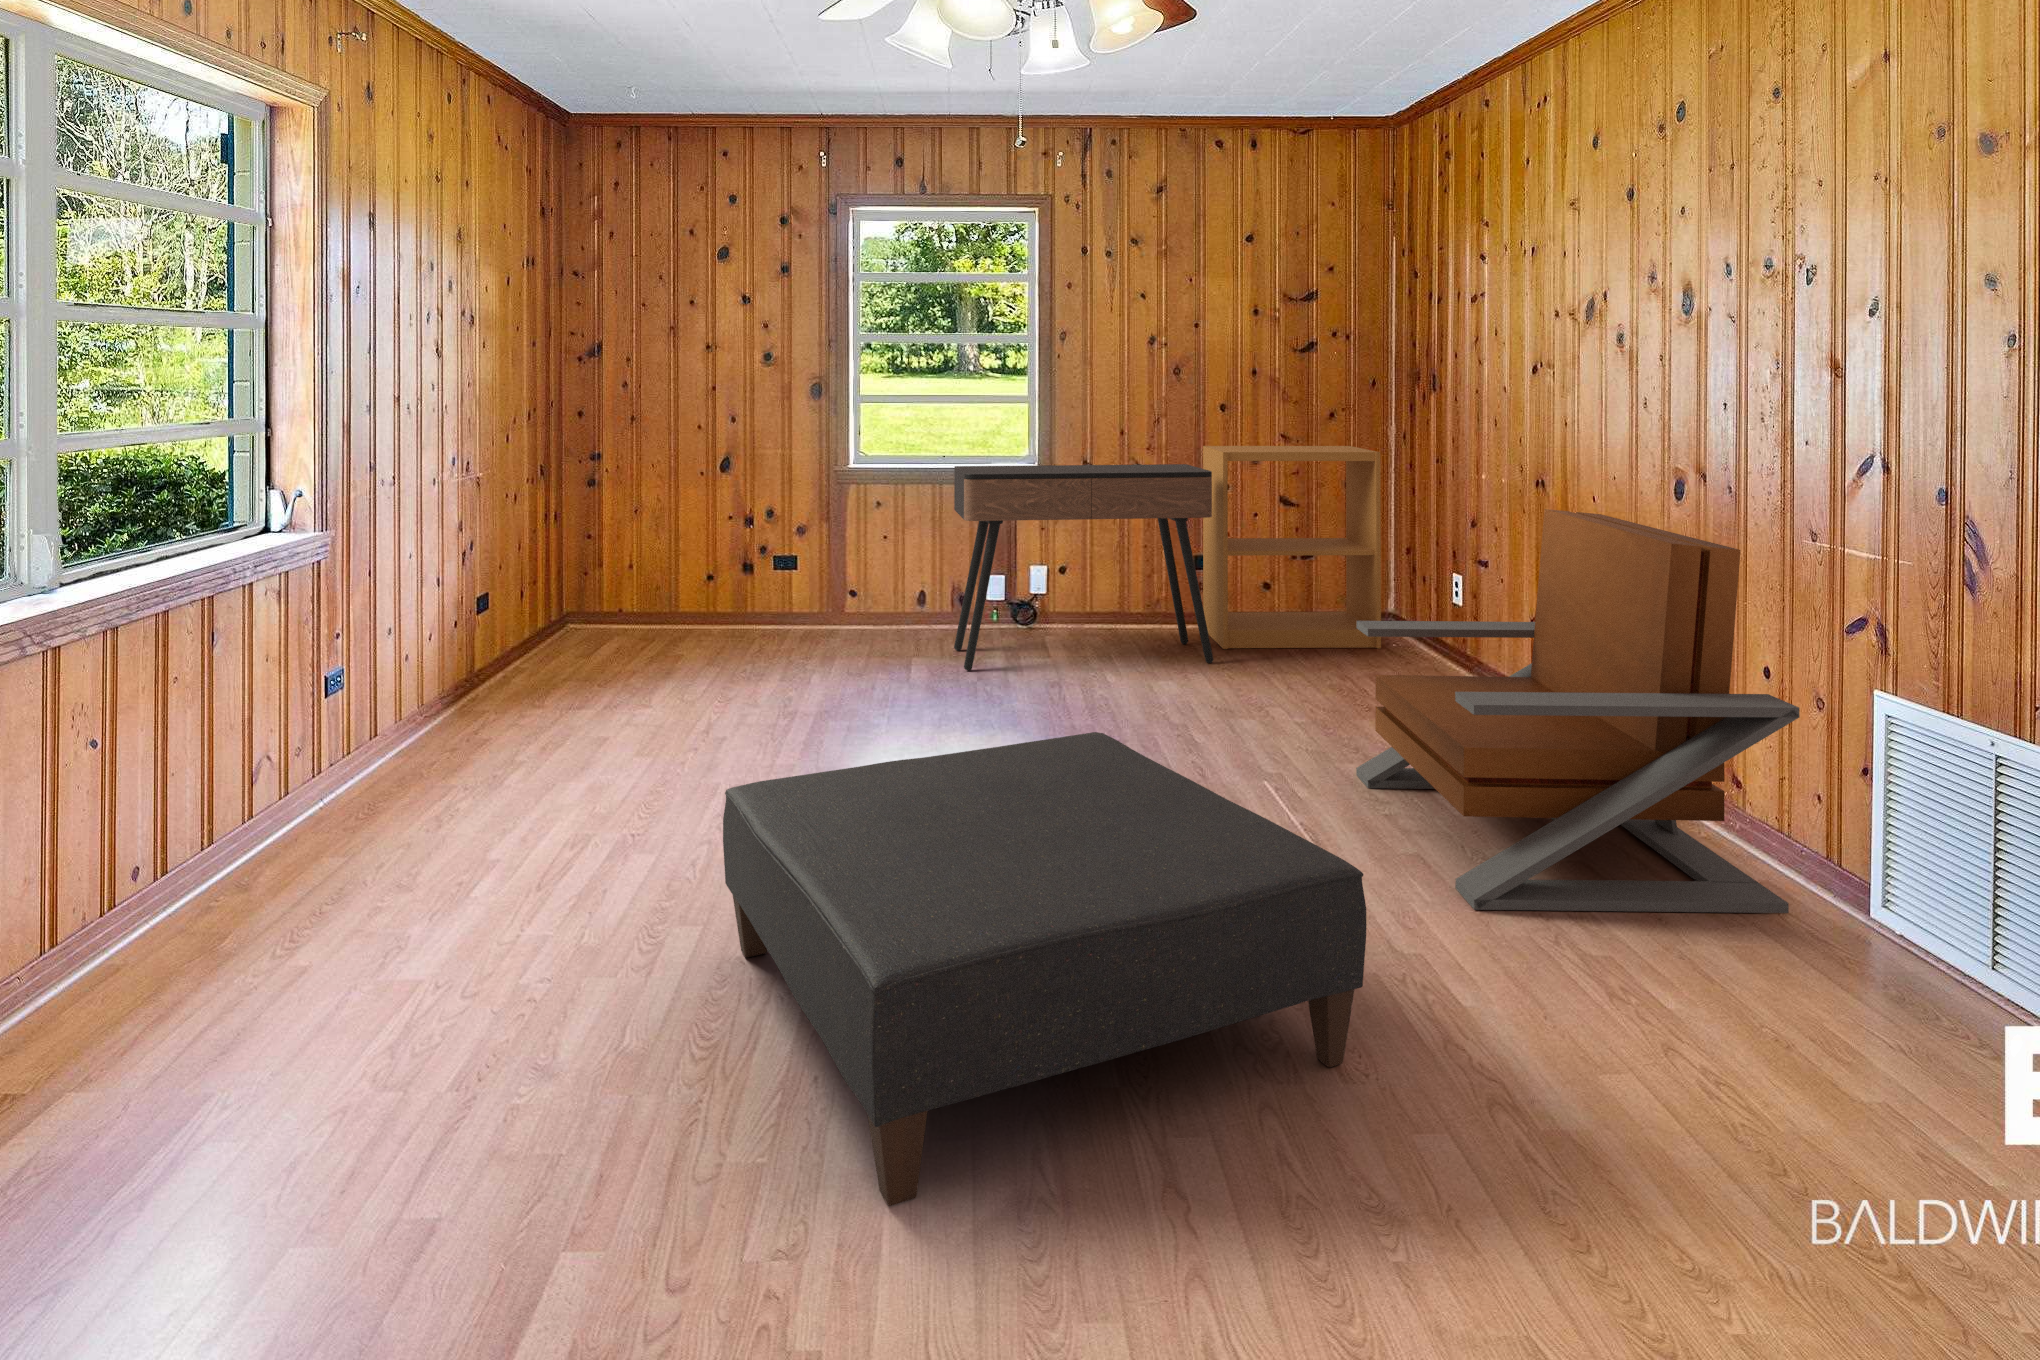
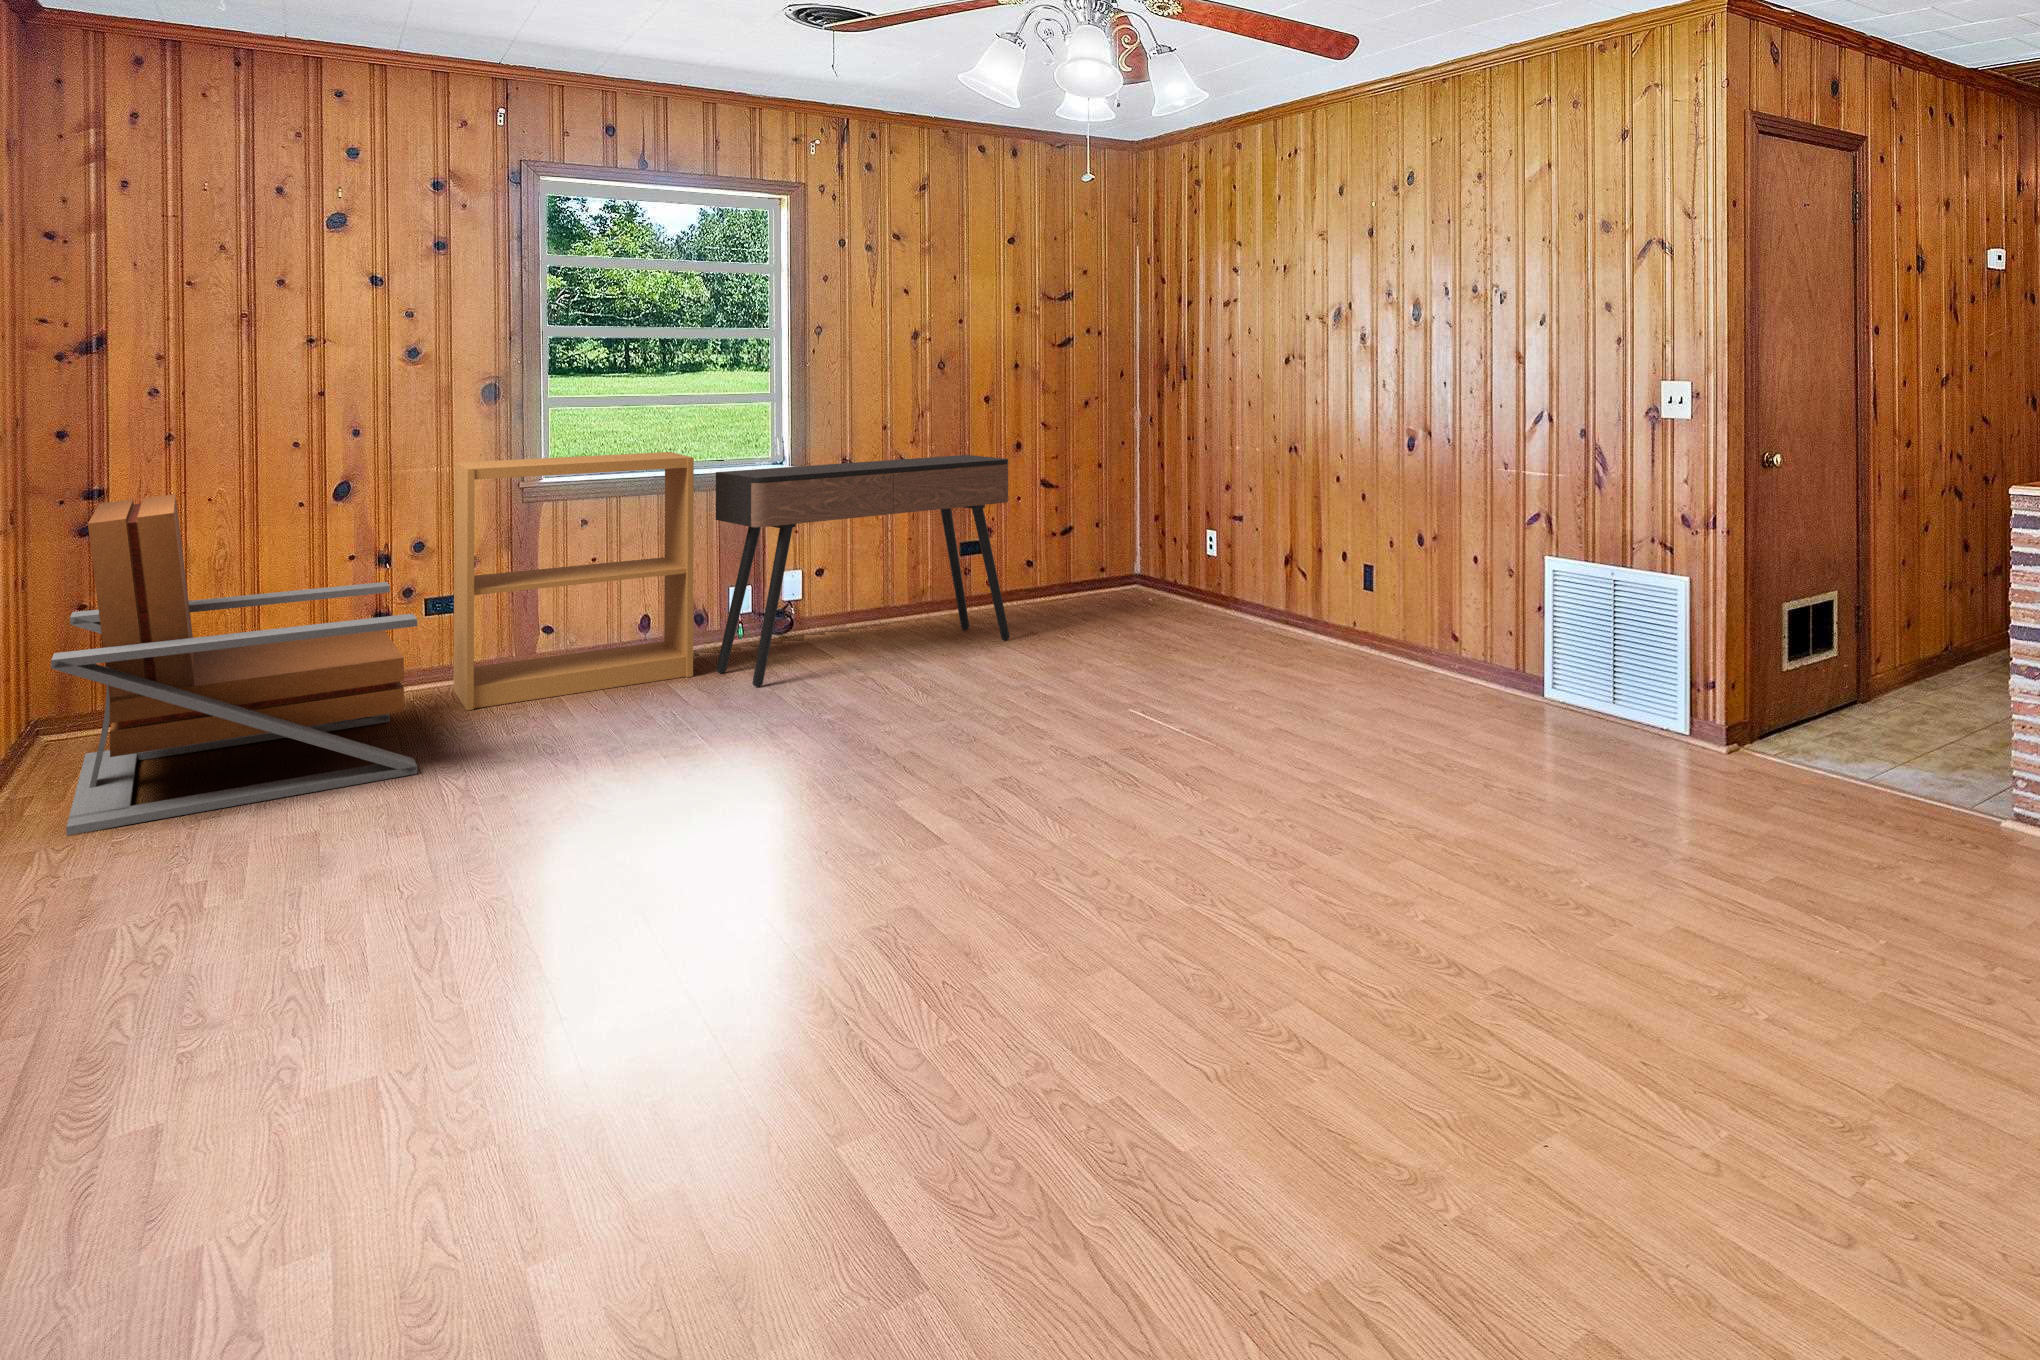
bookshelf: present [1203,446,1381,649] -> present [454,452,694,710]
lounge chair: present [1356,509,1800,913] -> present [51,494,417,835]
ottoman: present [723,732,1366,1206] -> none [787,670,1342,971]

